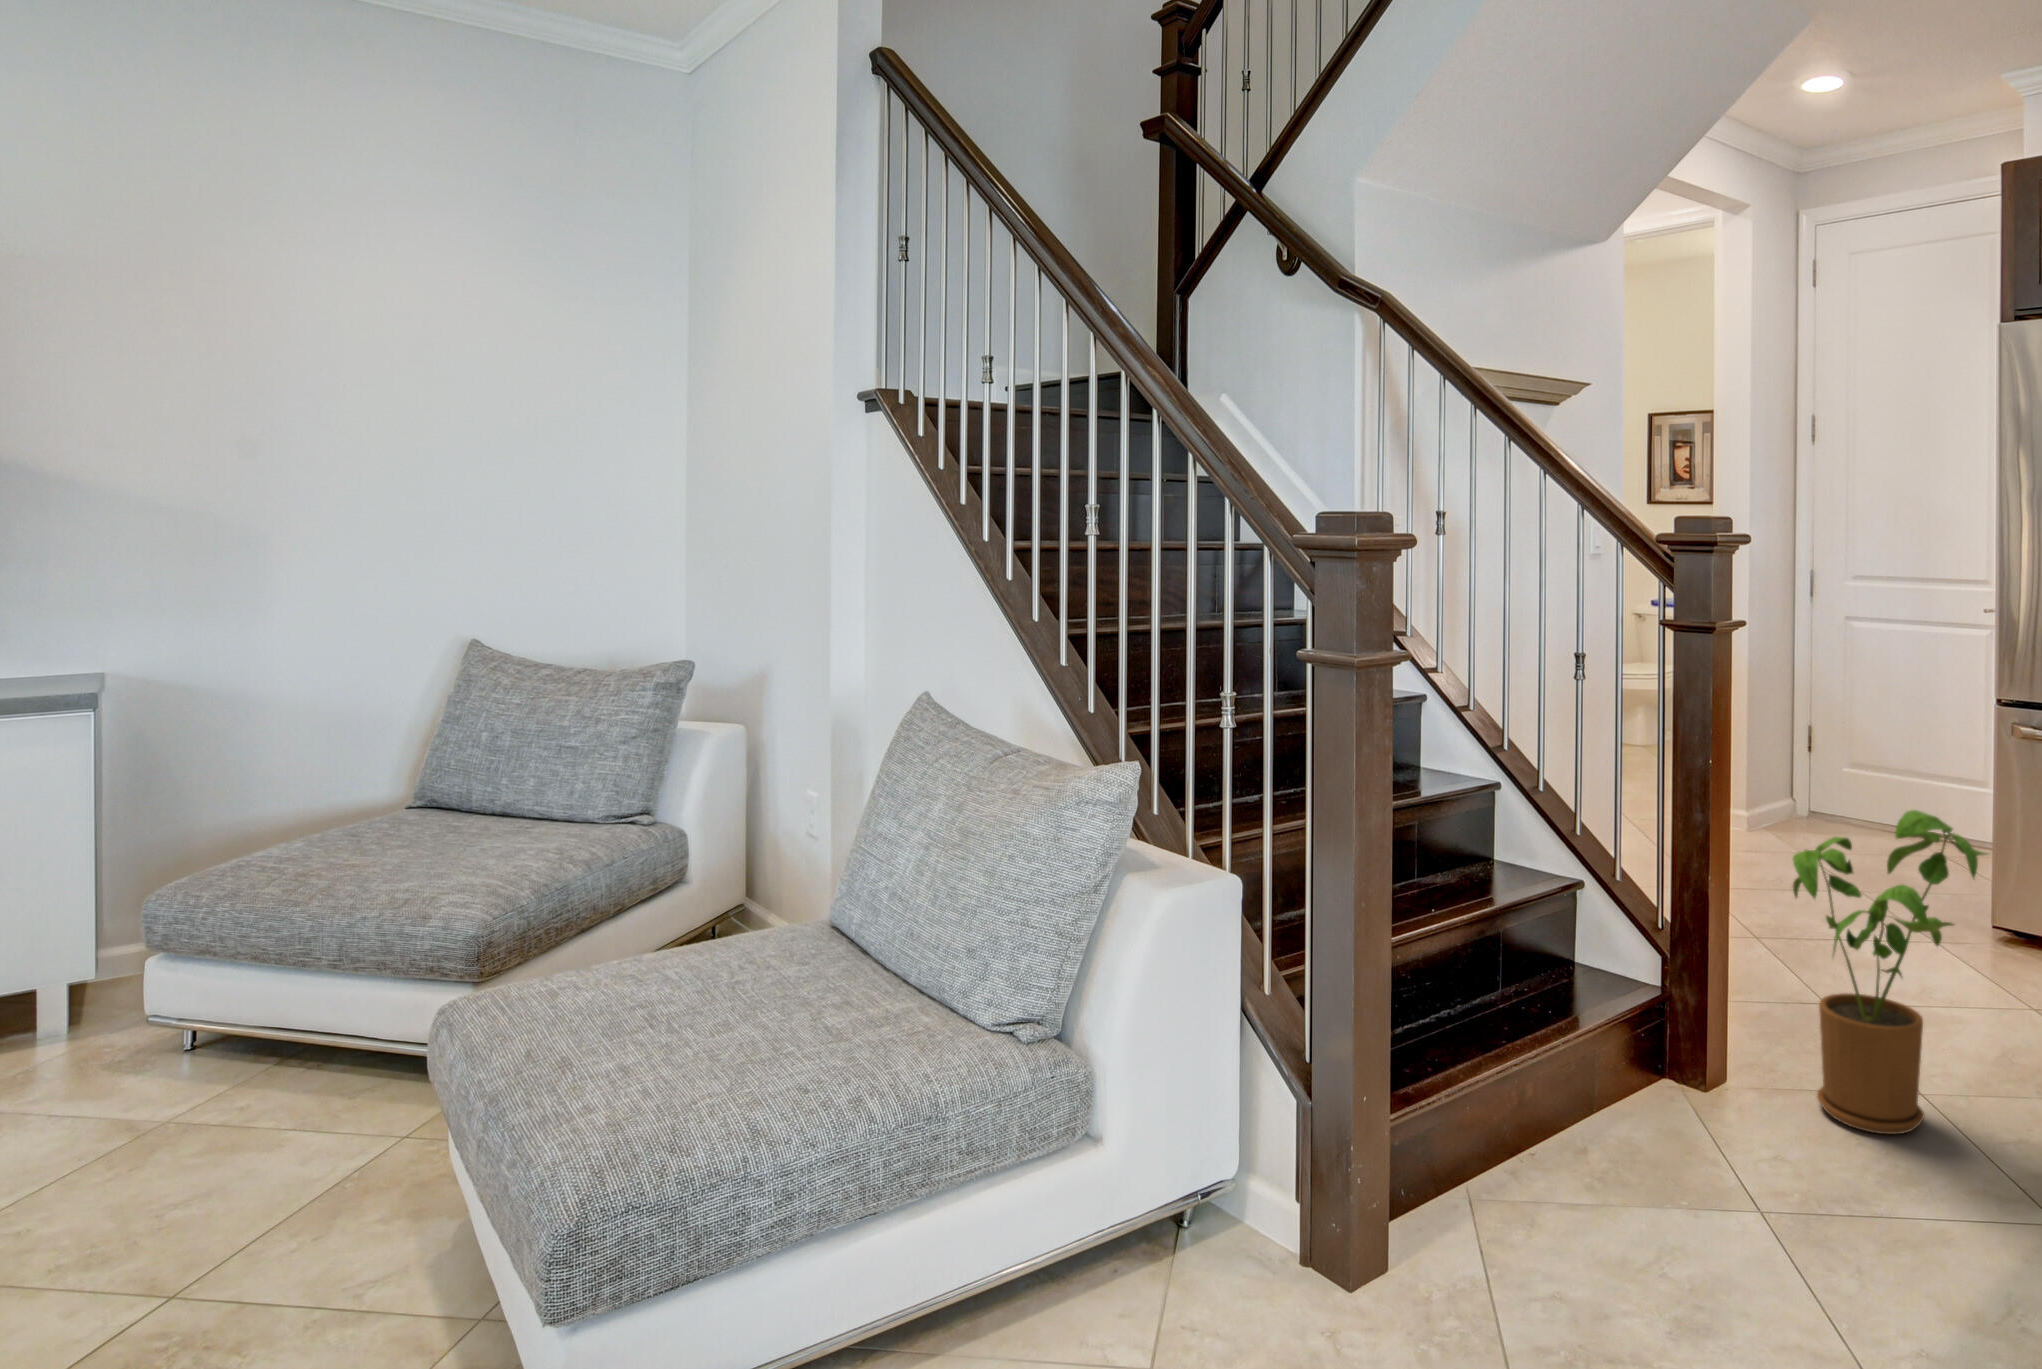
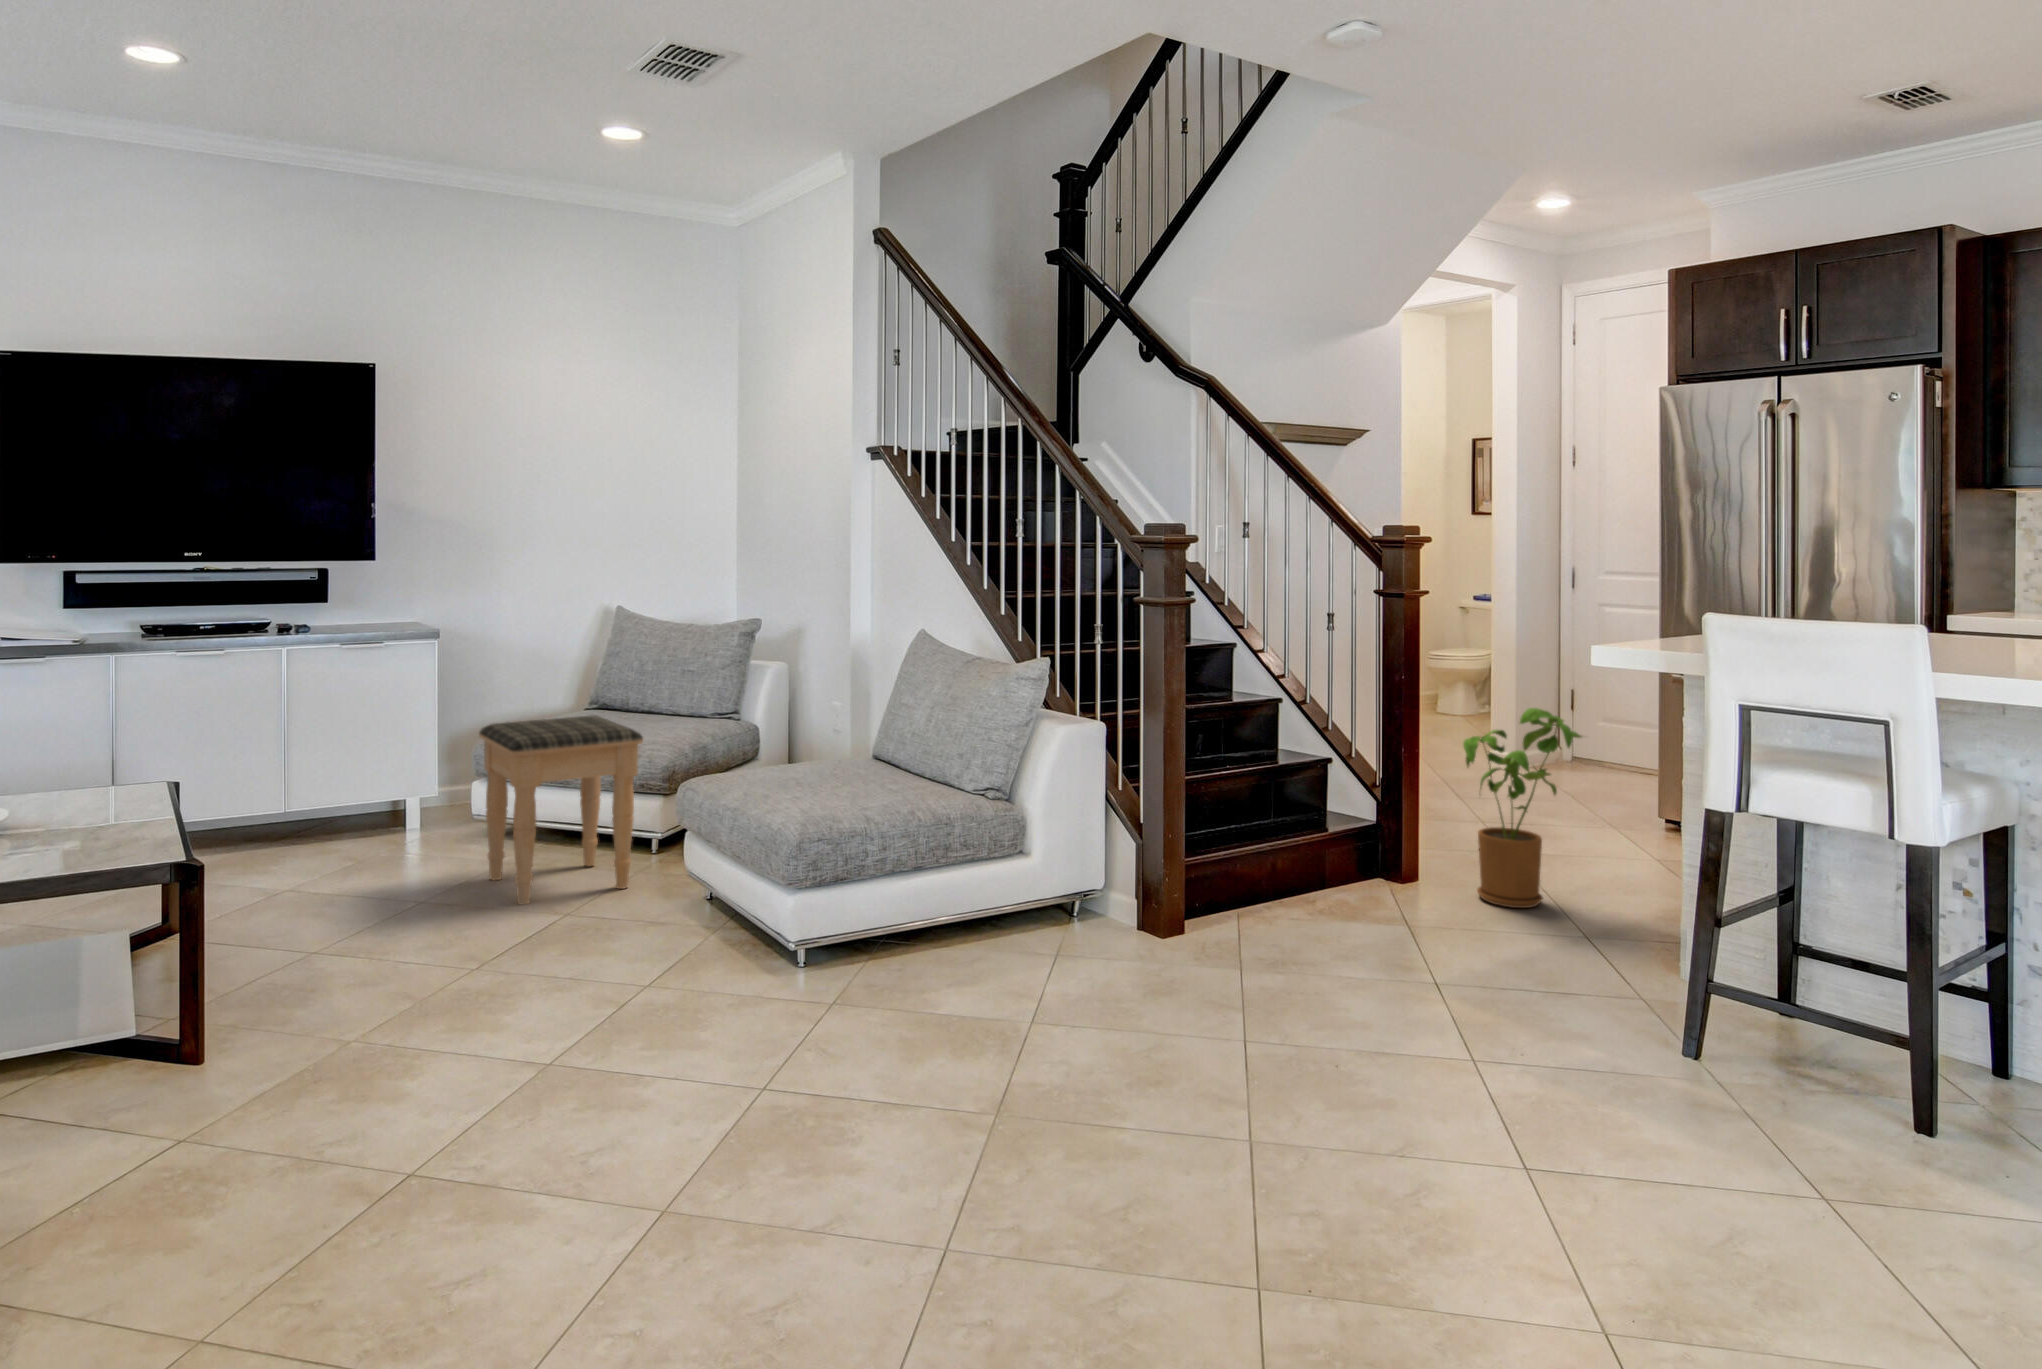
footstool: none [66,853,391,1262] -> present [479,715,643,905]

